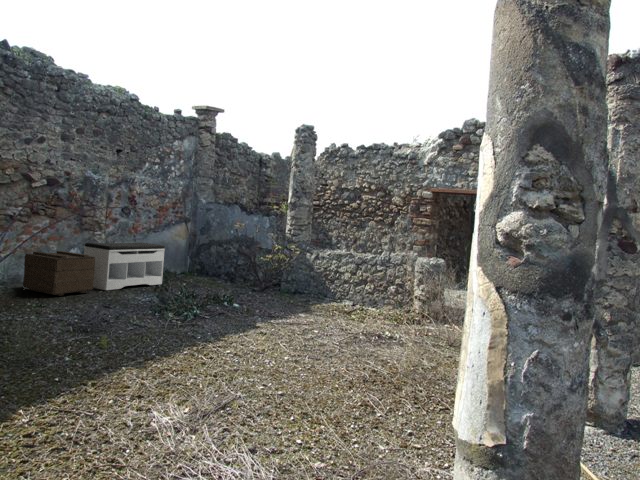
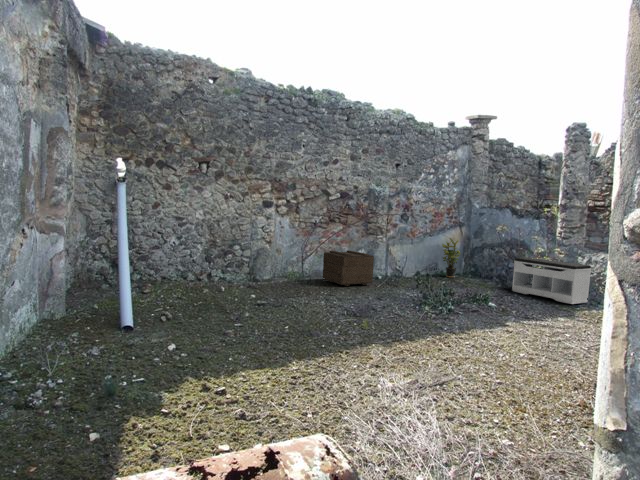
potted plant: none [168,235,188,278] -> present [442,238,460,278]
bench: present [84,243,165,290] -> present [512,257,591,304]

